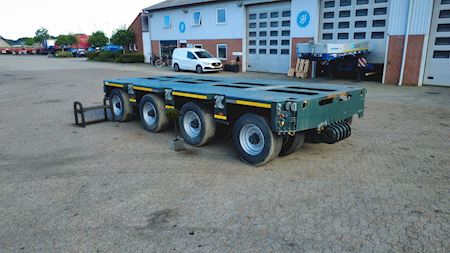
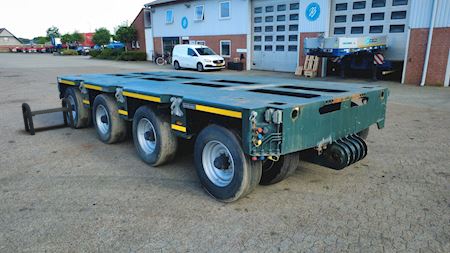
potted tree: present [165,107,185,151] -> none [113,113,141,171]

